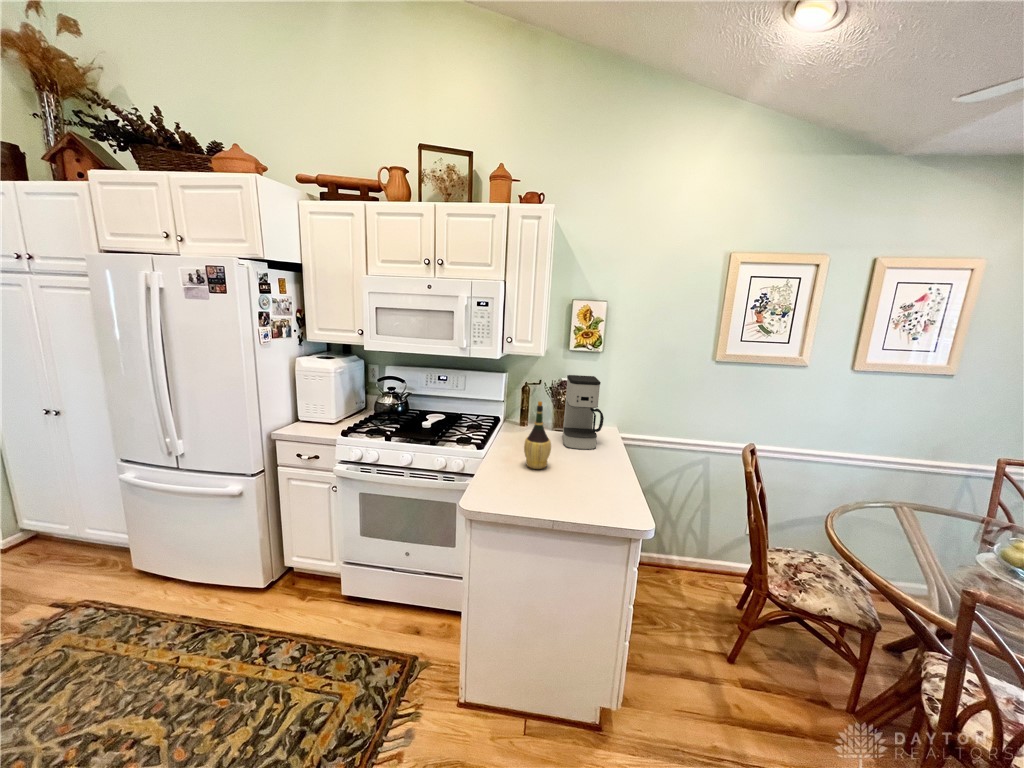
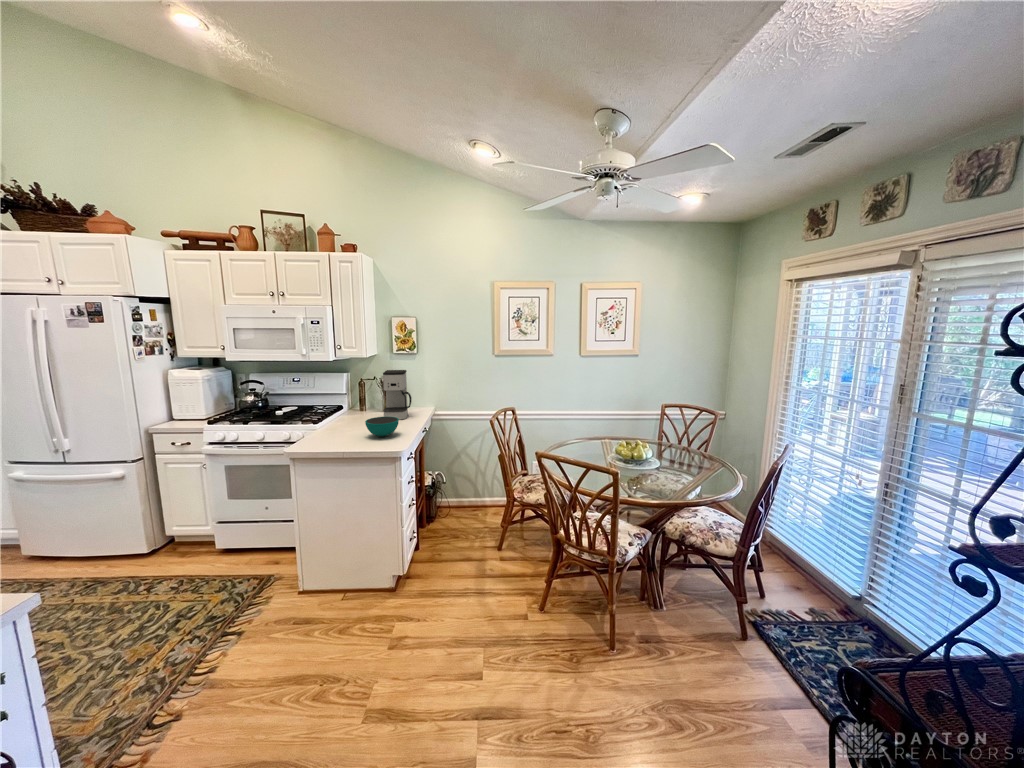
wine bottle: present [524,401,551,469] -> none [341,385,361,431]
bowl: none [571,454,623,490] -> present [365,417,399,436]

